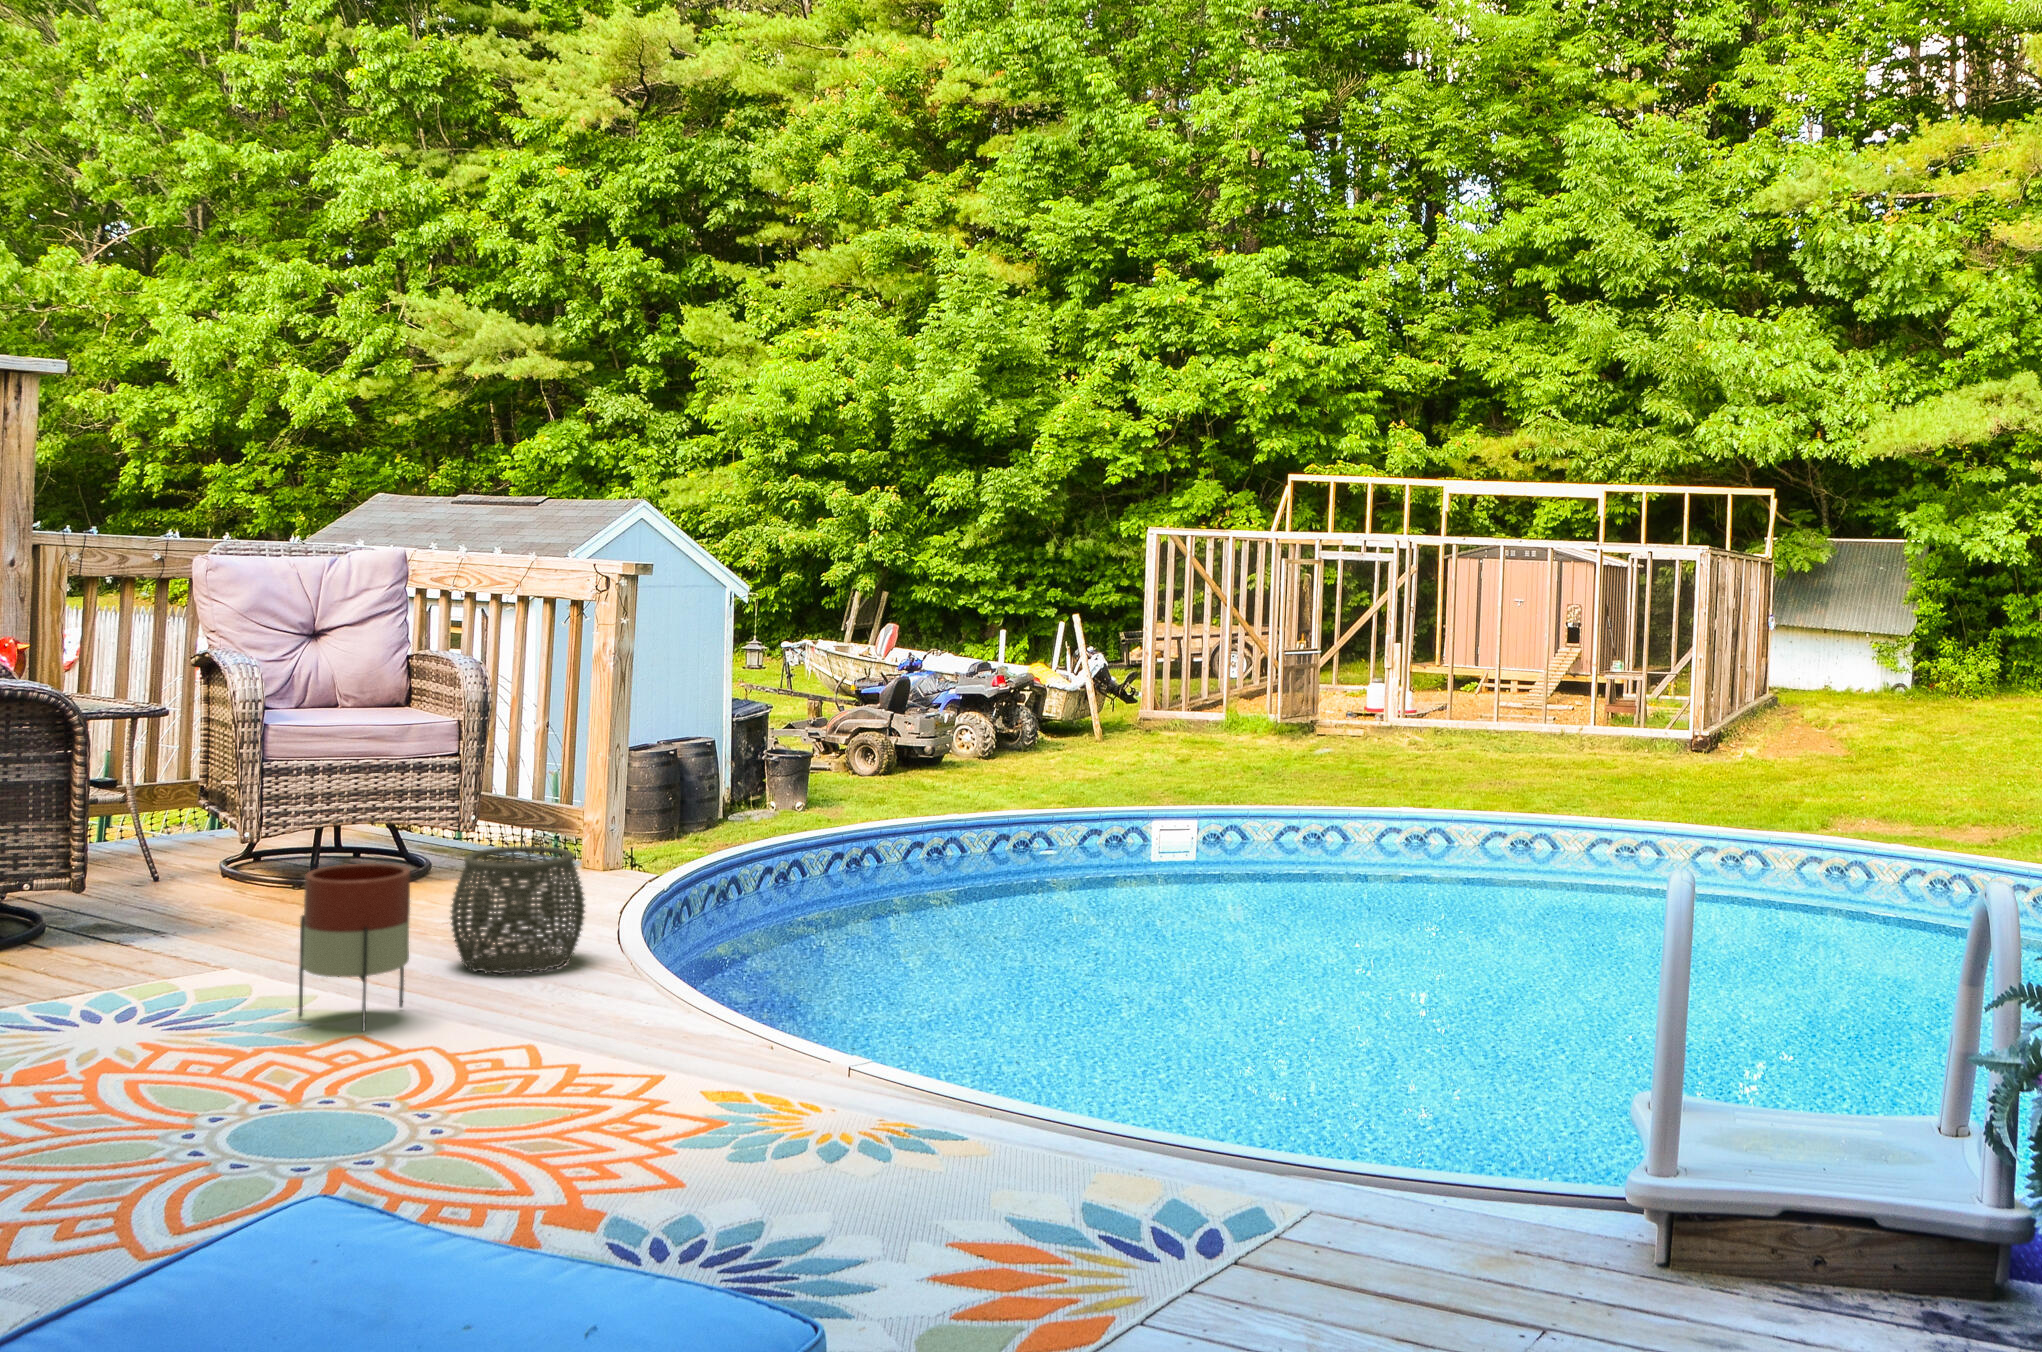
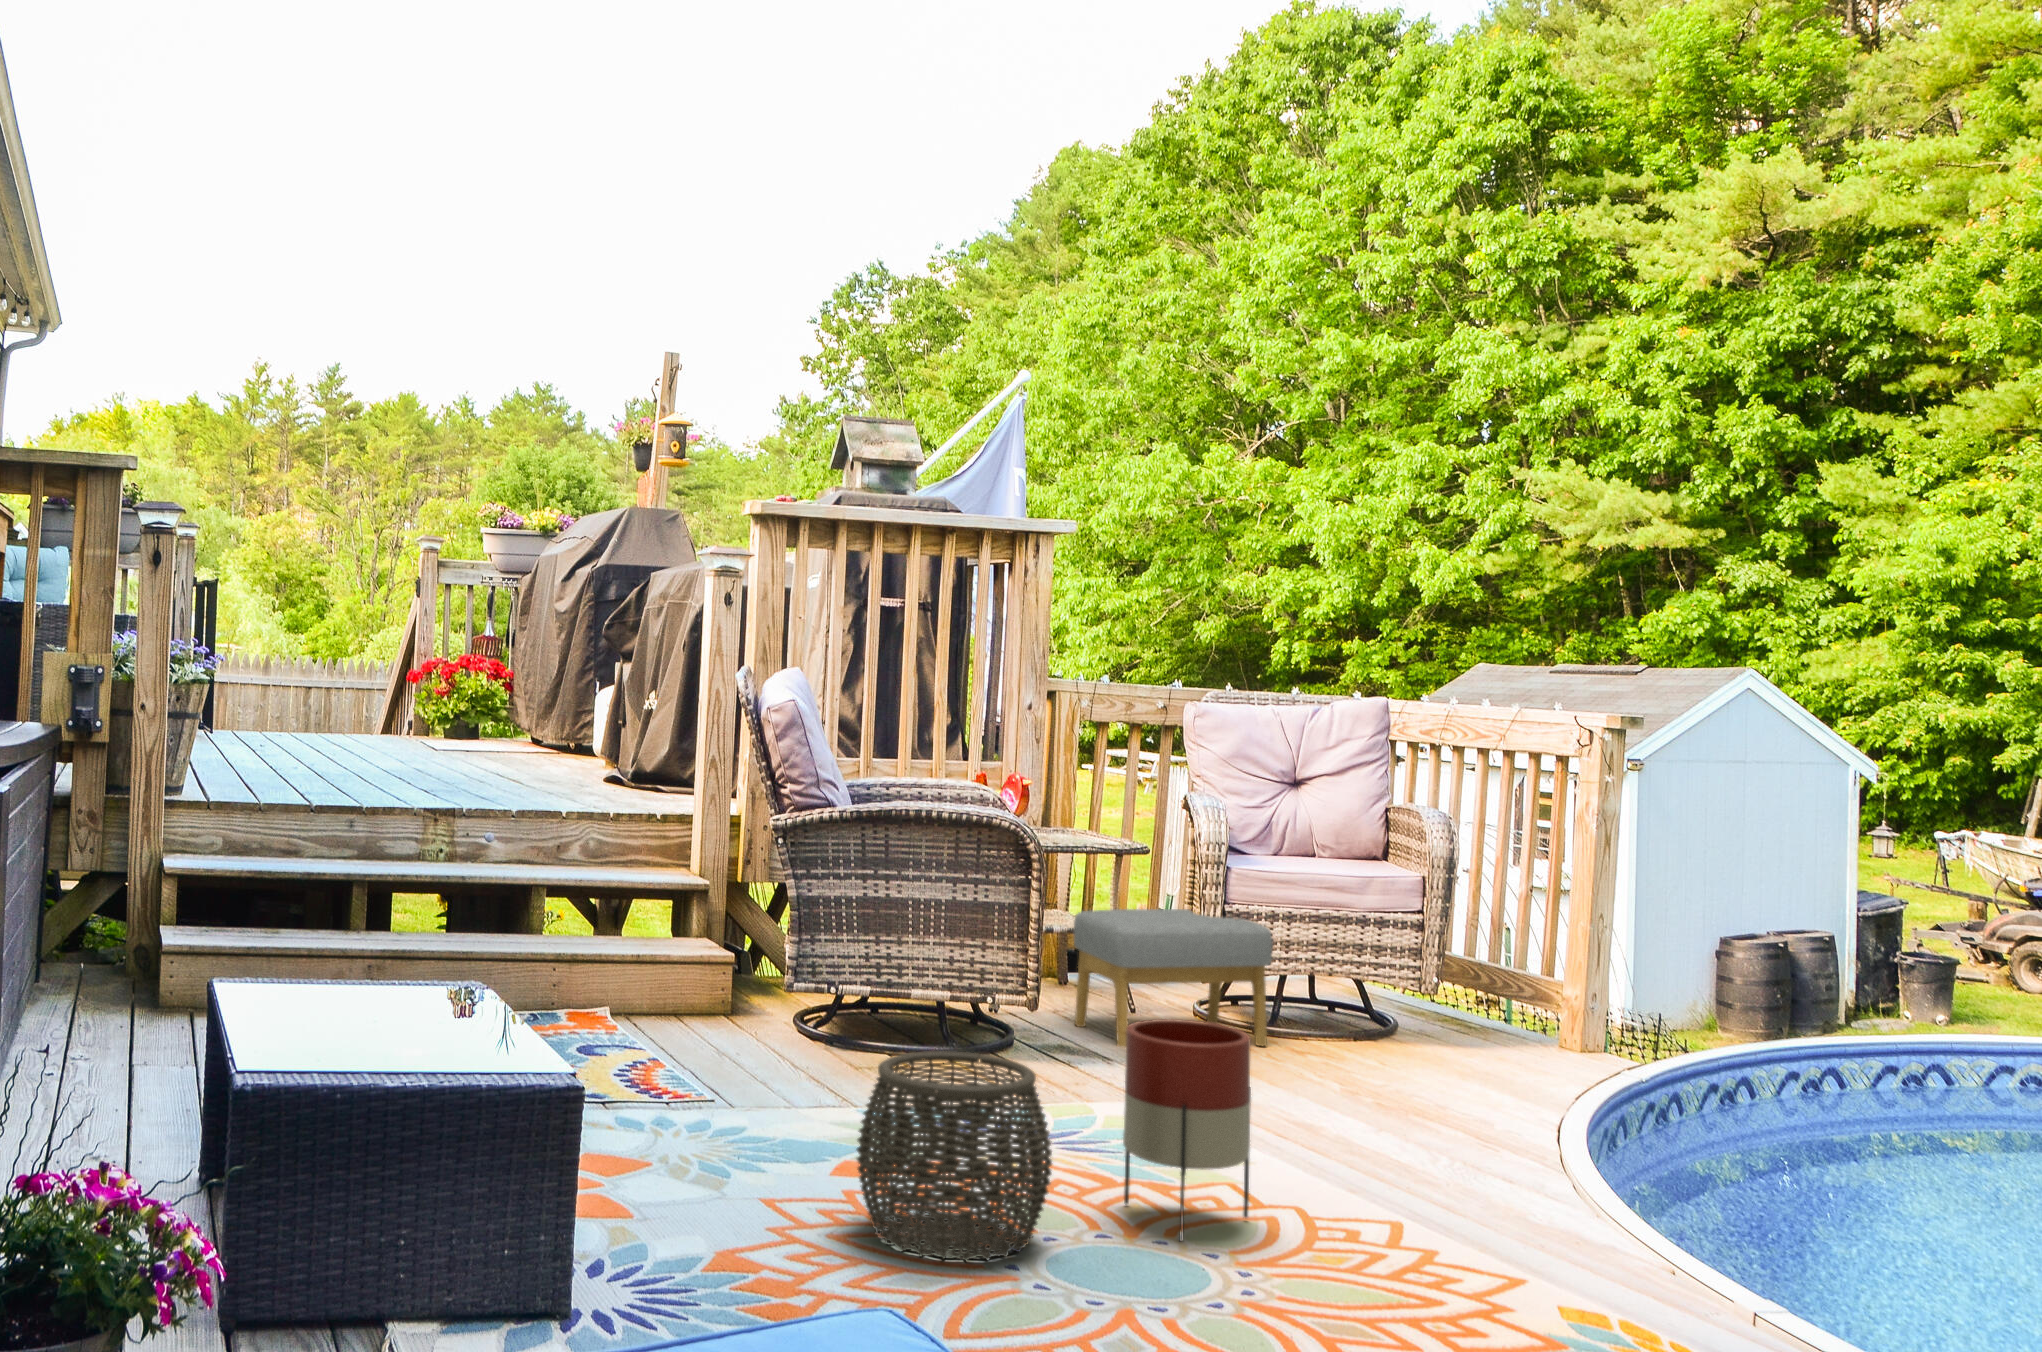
footstool: none [116,776,320,912] -> present [1073,909,1273,1048]
woven basket: present [451,846,585,974] -> present [857,1051,1052,1261]

